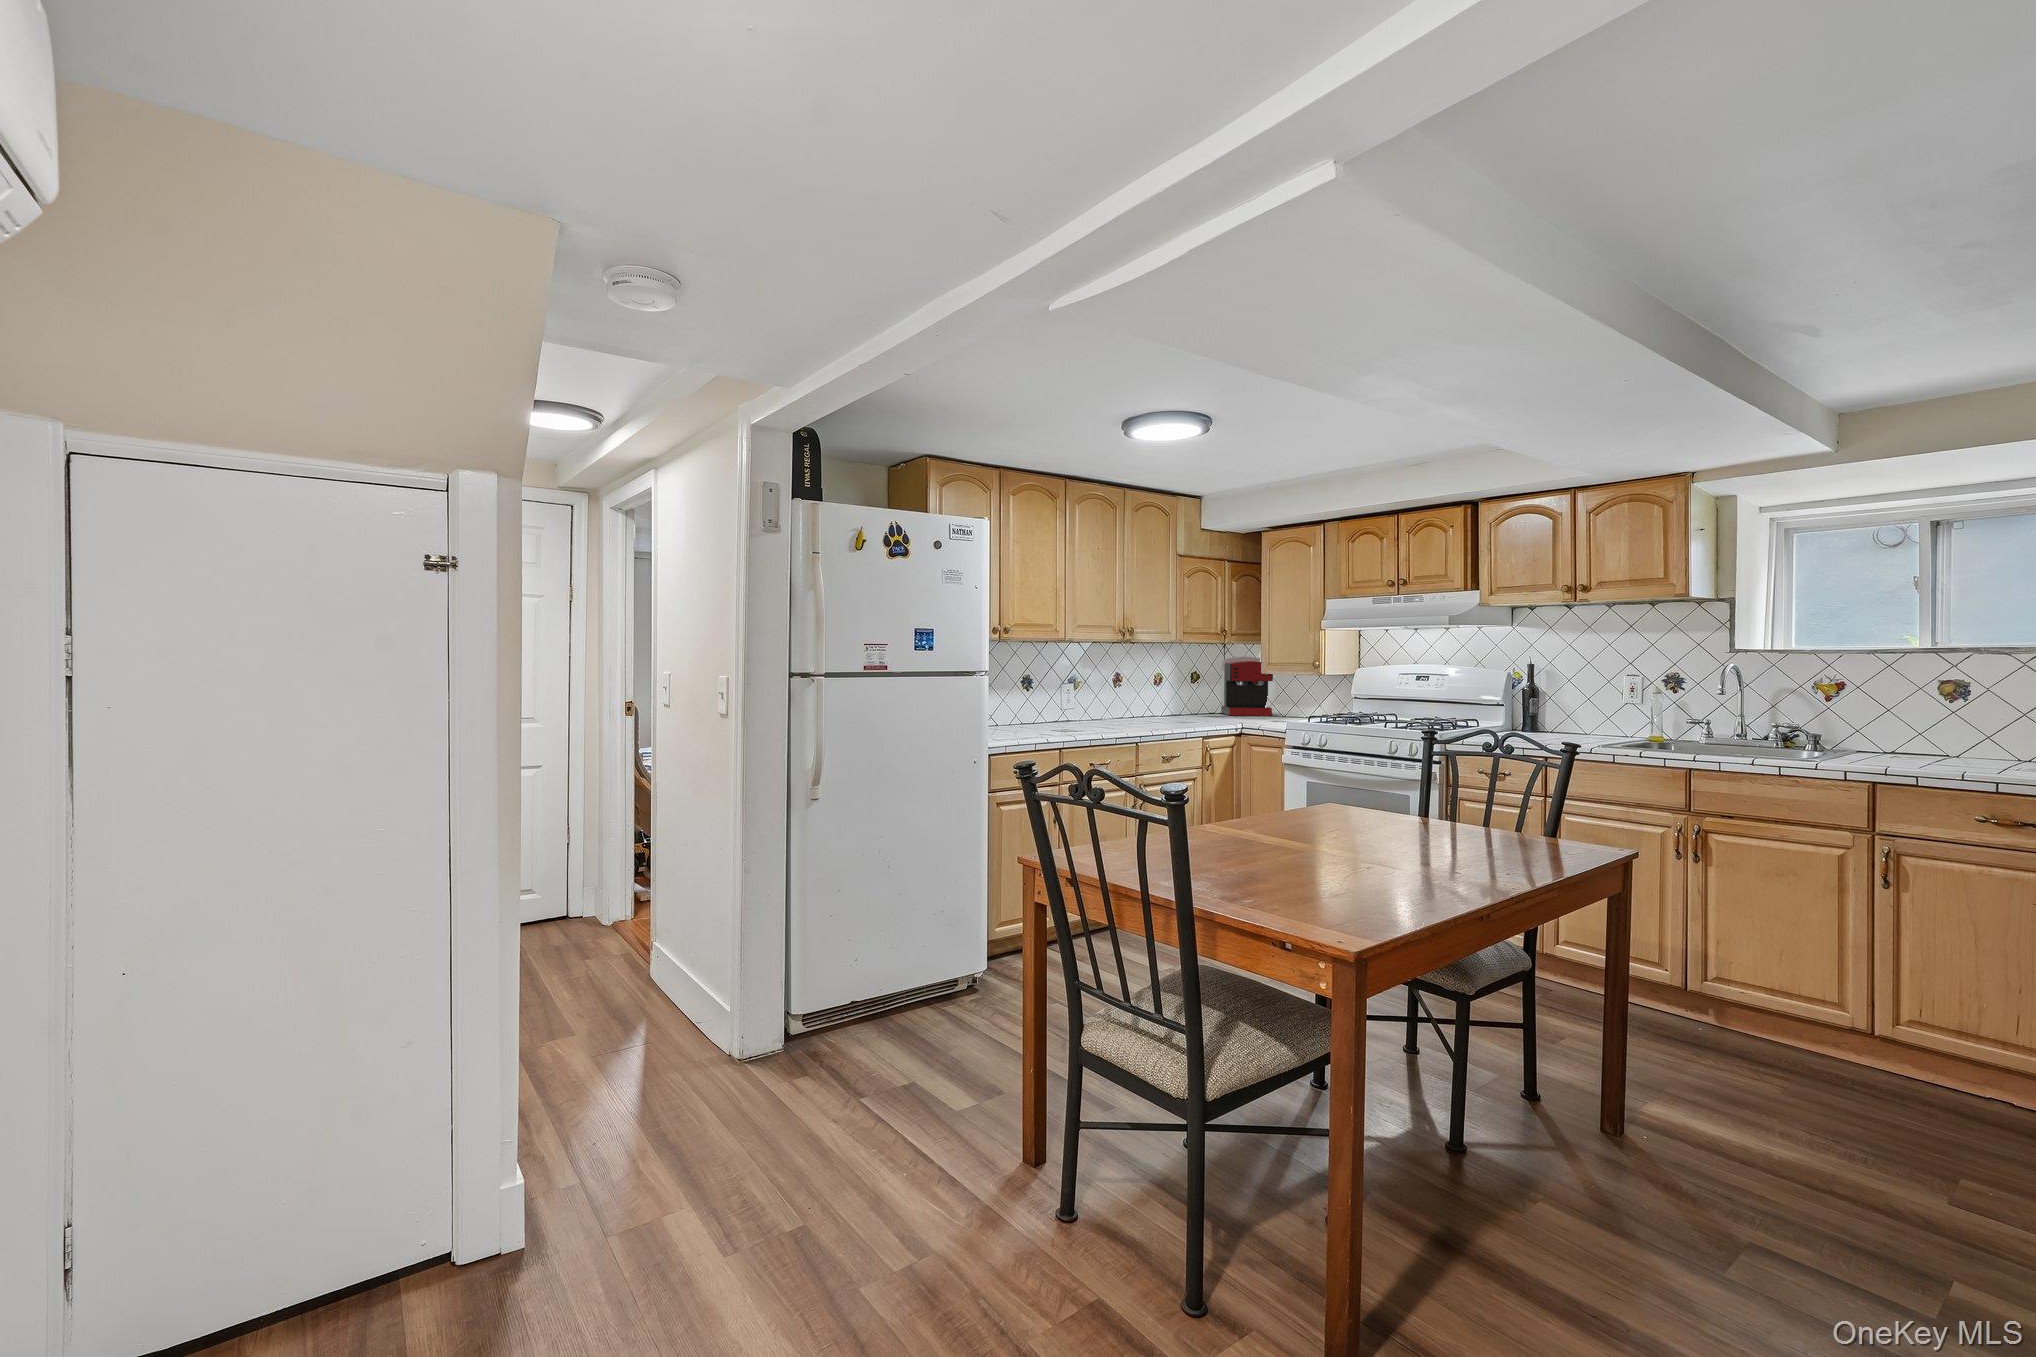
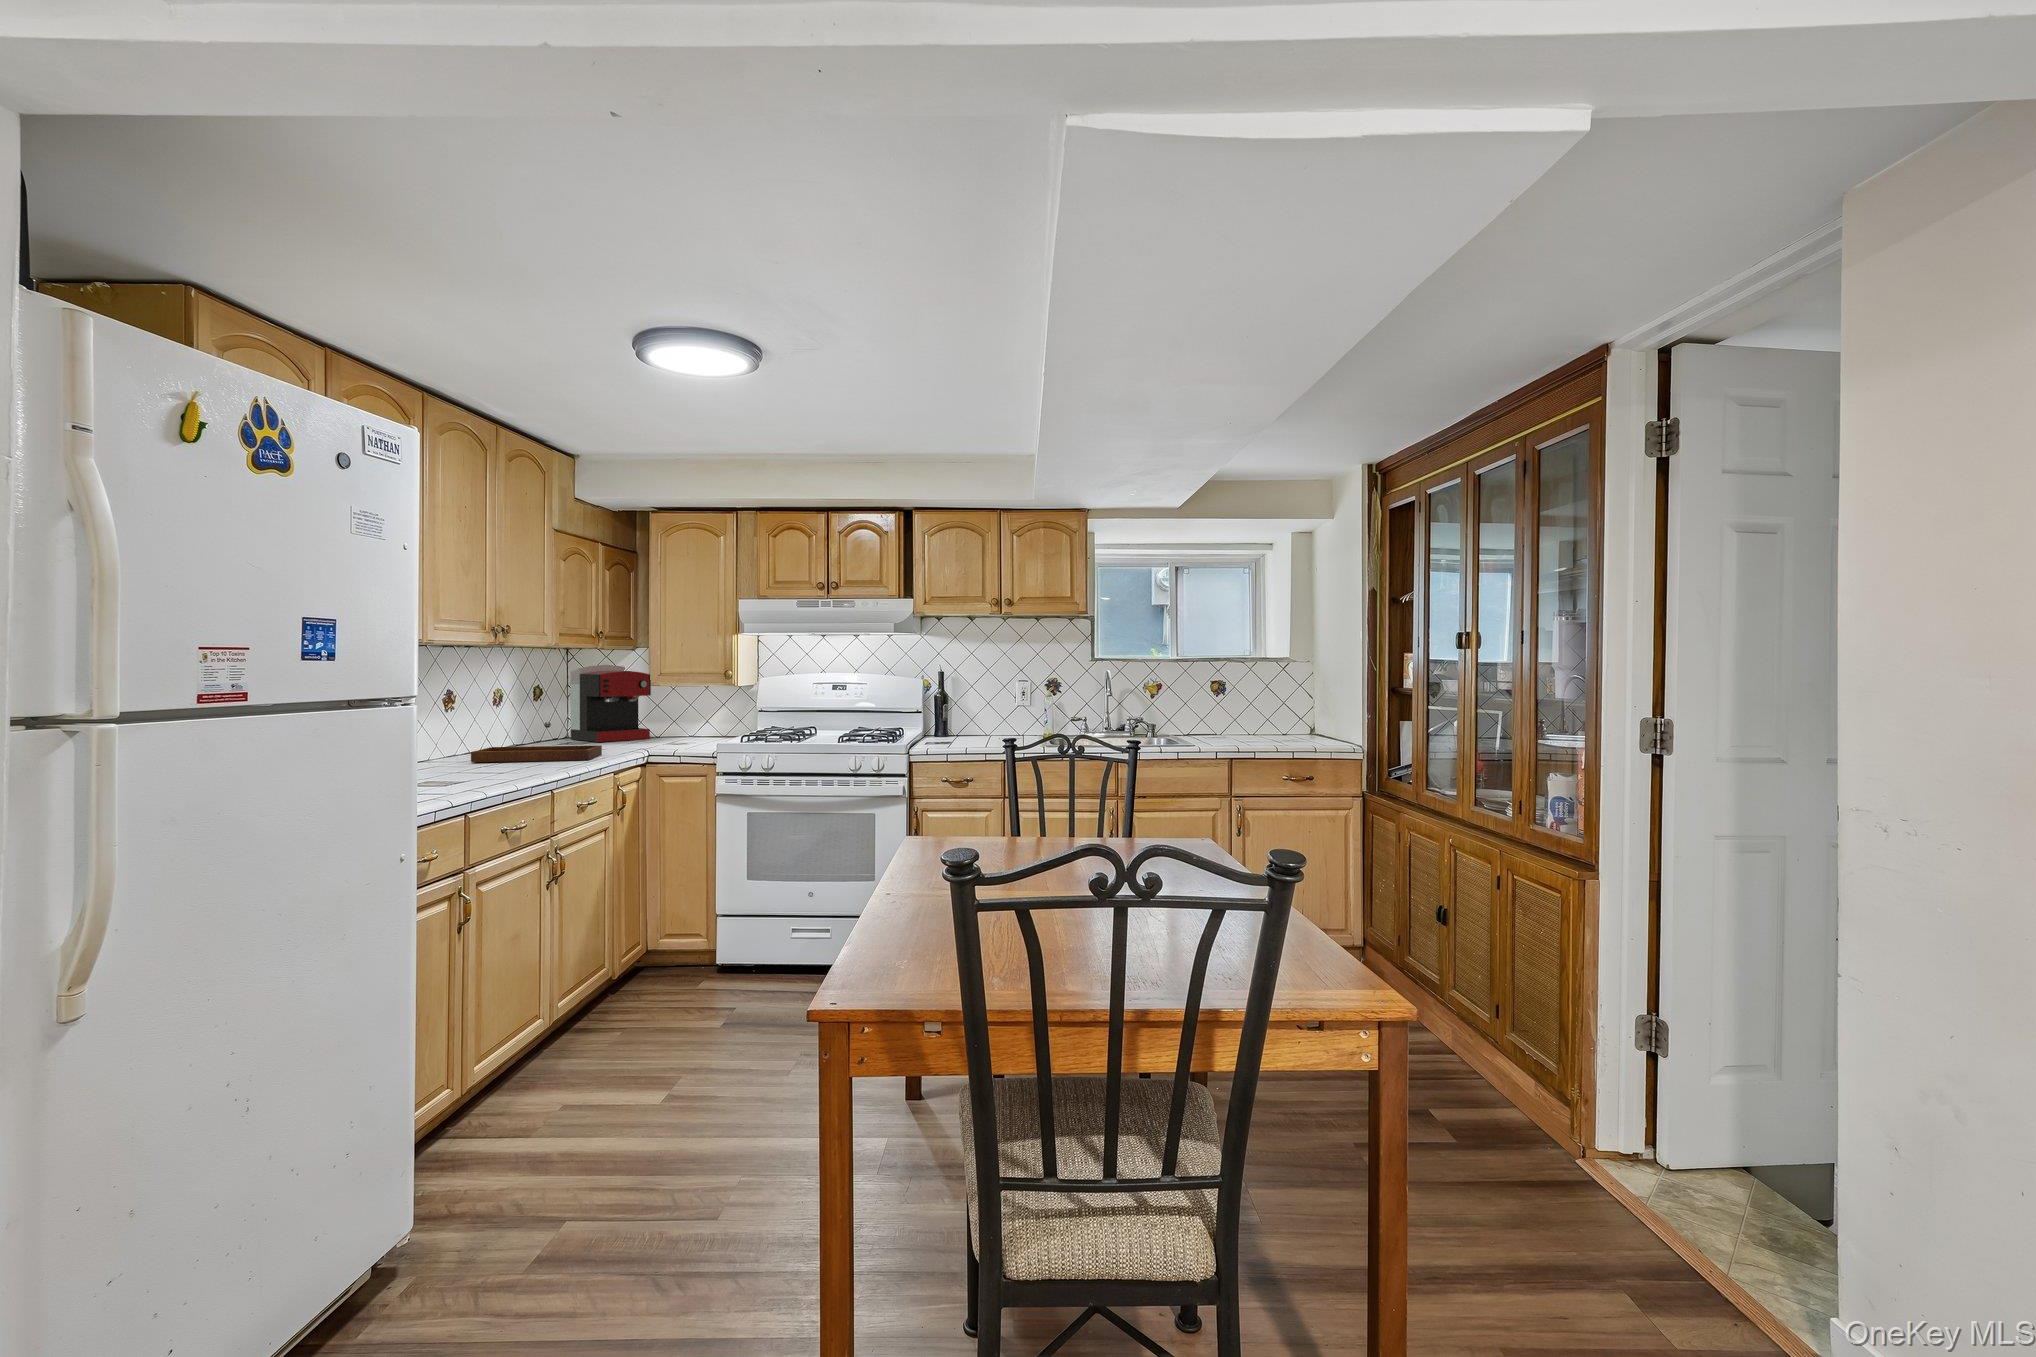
tray: none [1120,696,1204,724] -> present [471,722,602,762]

